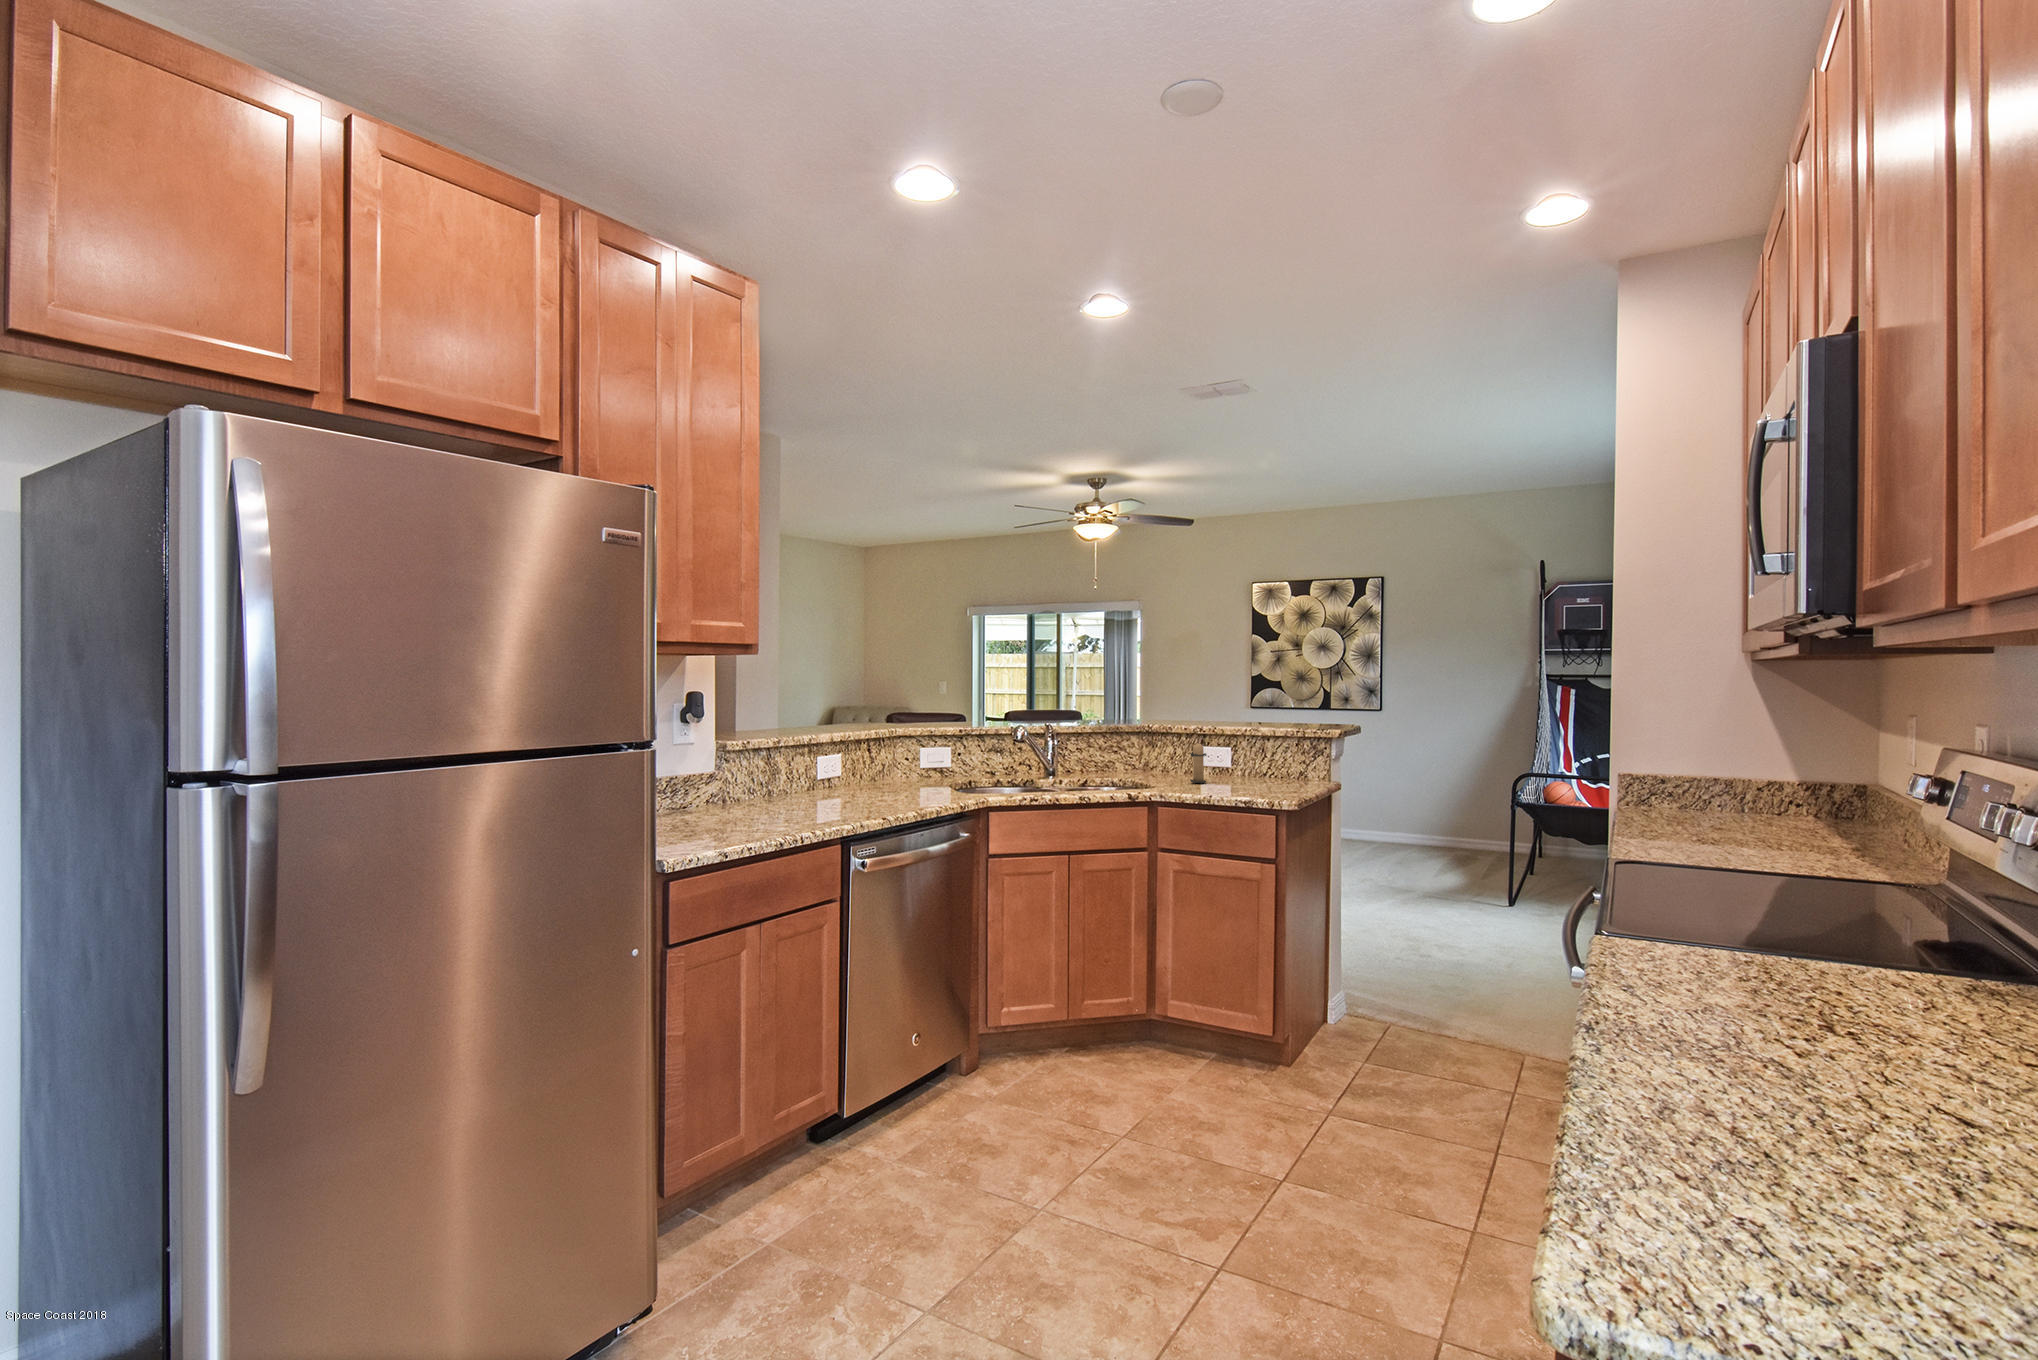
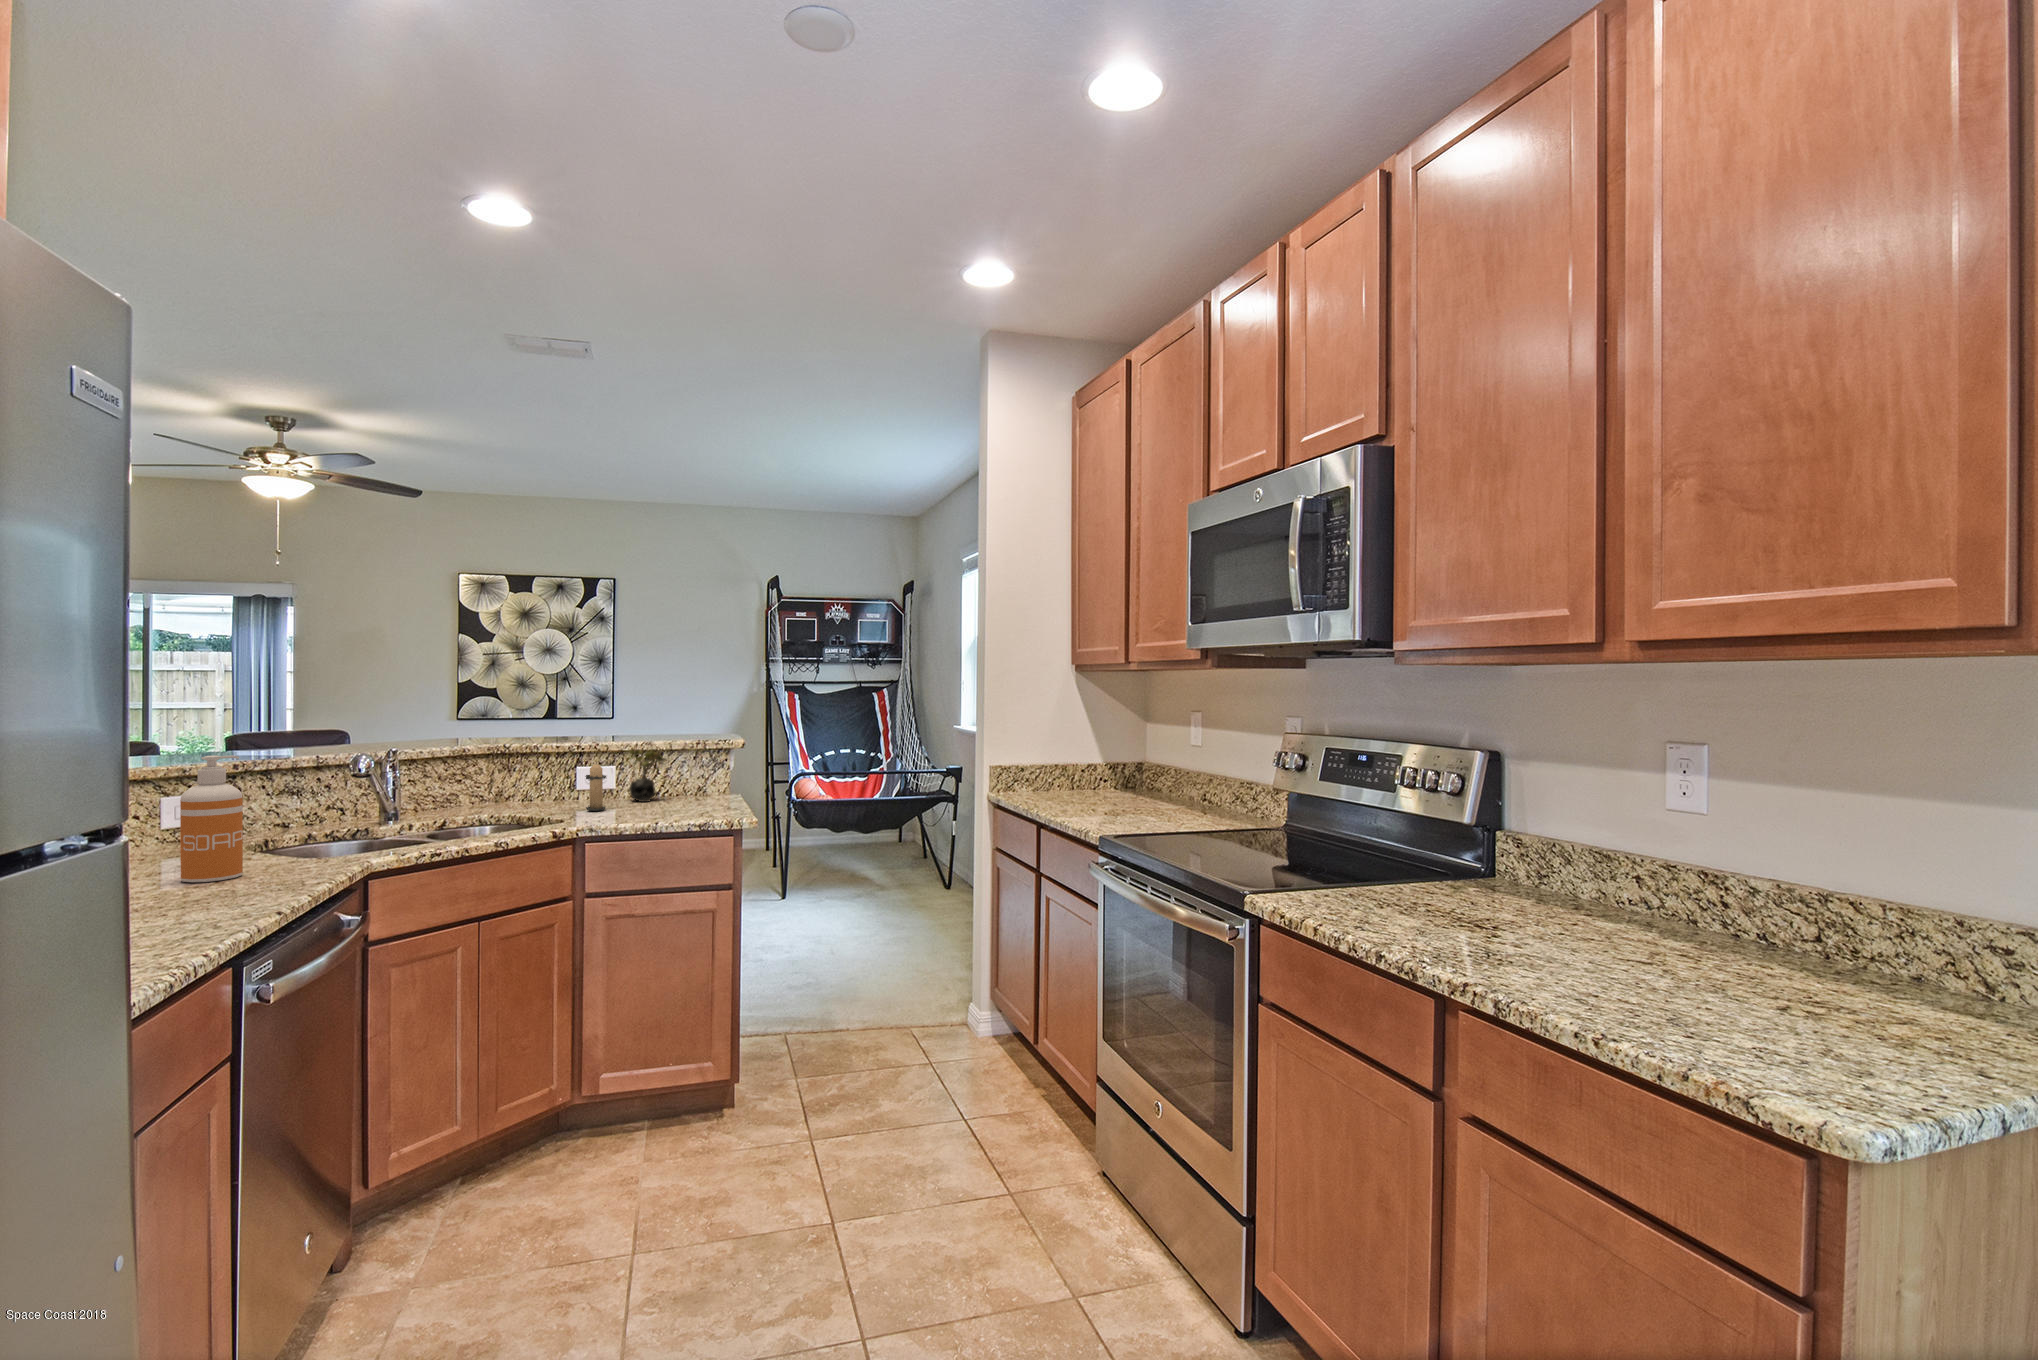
soap dispenser: none [896,719,927,799] -> present [180,756,243,883]
succulent plant: none [1236,729,1270,781] -> present [627,748,666,802]

